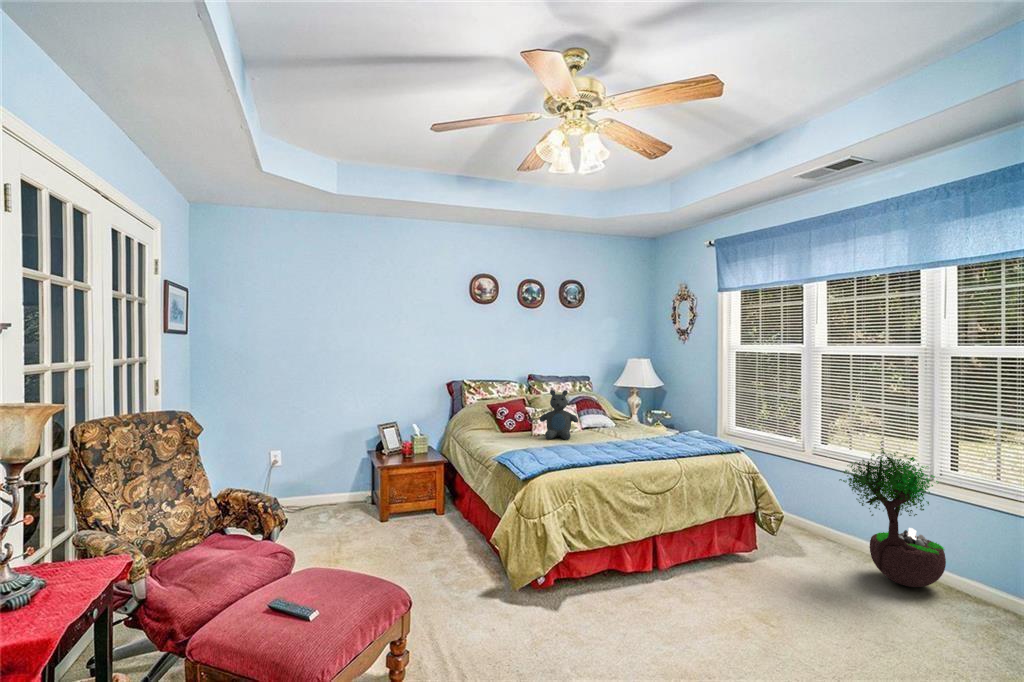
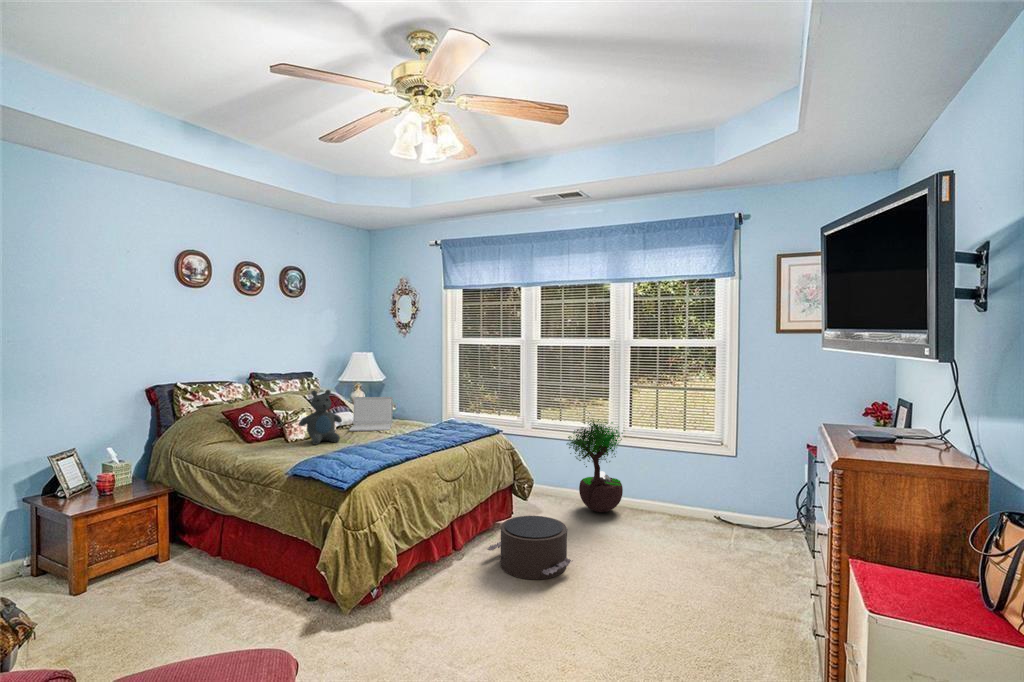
laptop: none [592,401,640,436] -> present [349,397,393,431]
pouf: none [691,554,792,640] -> present [487,516,572,579]

